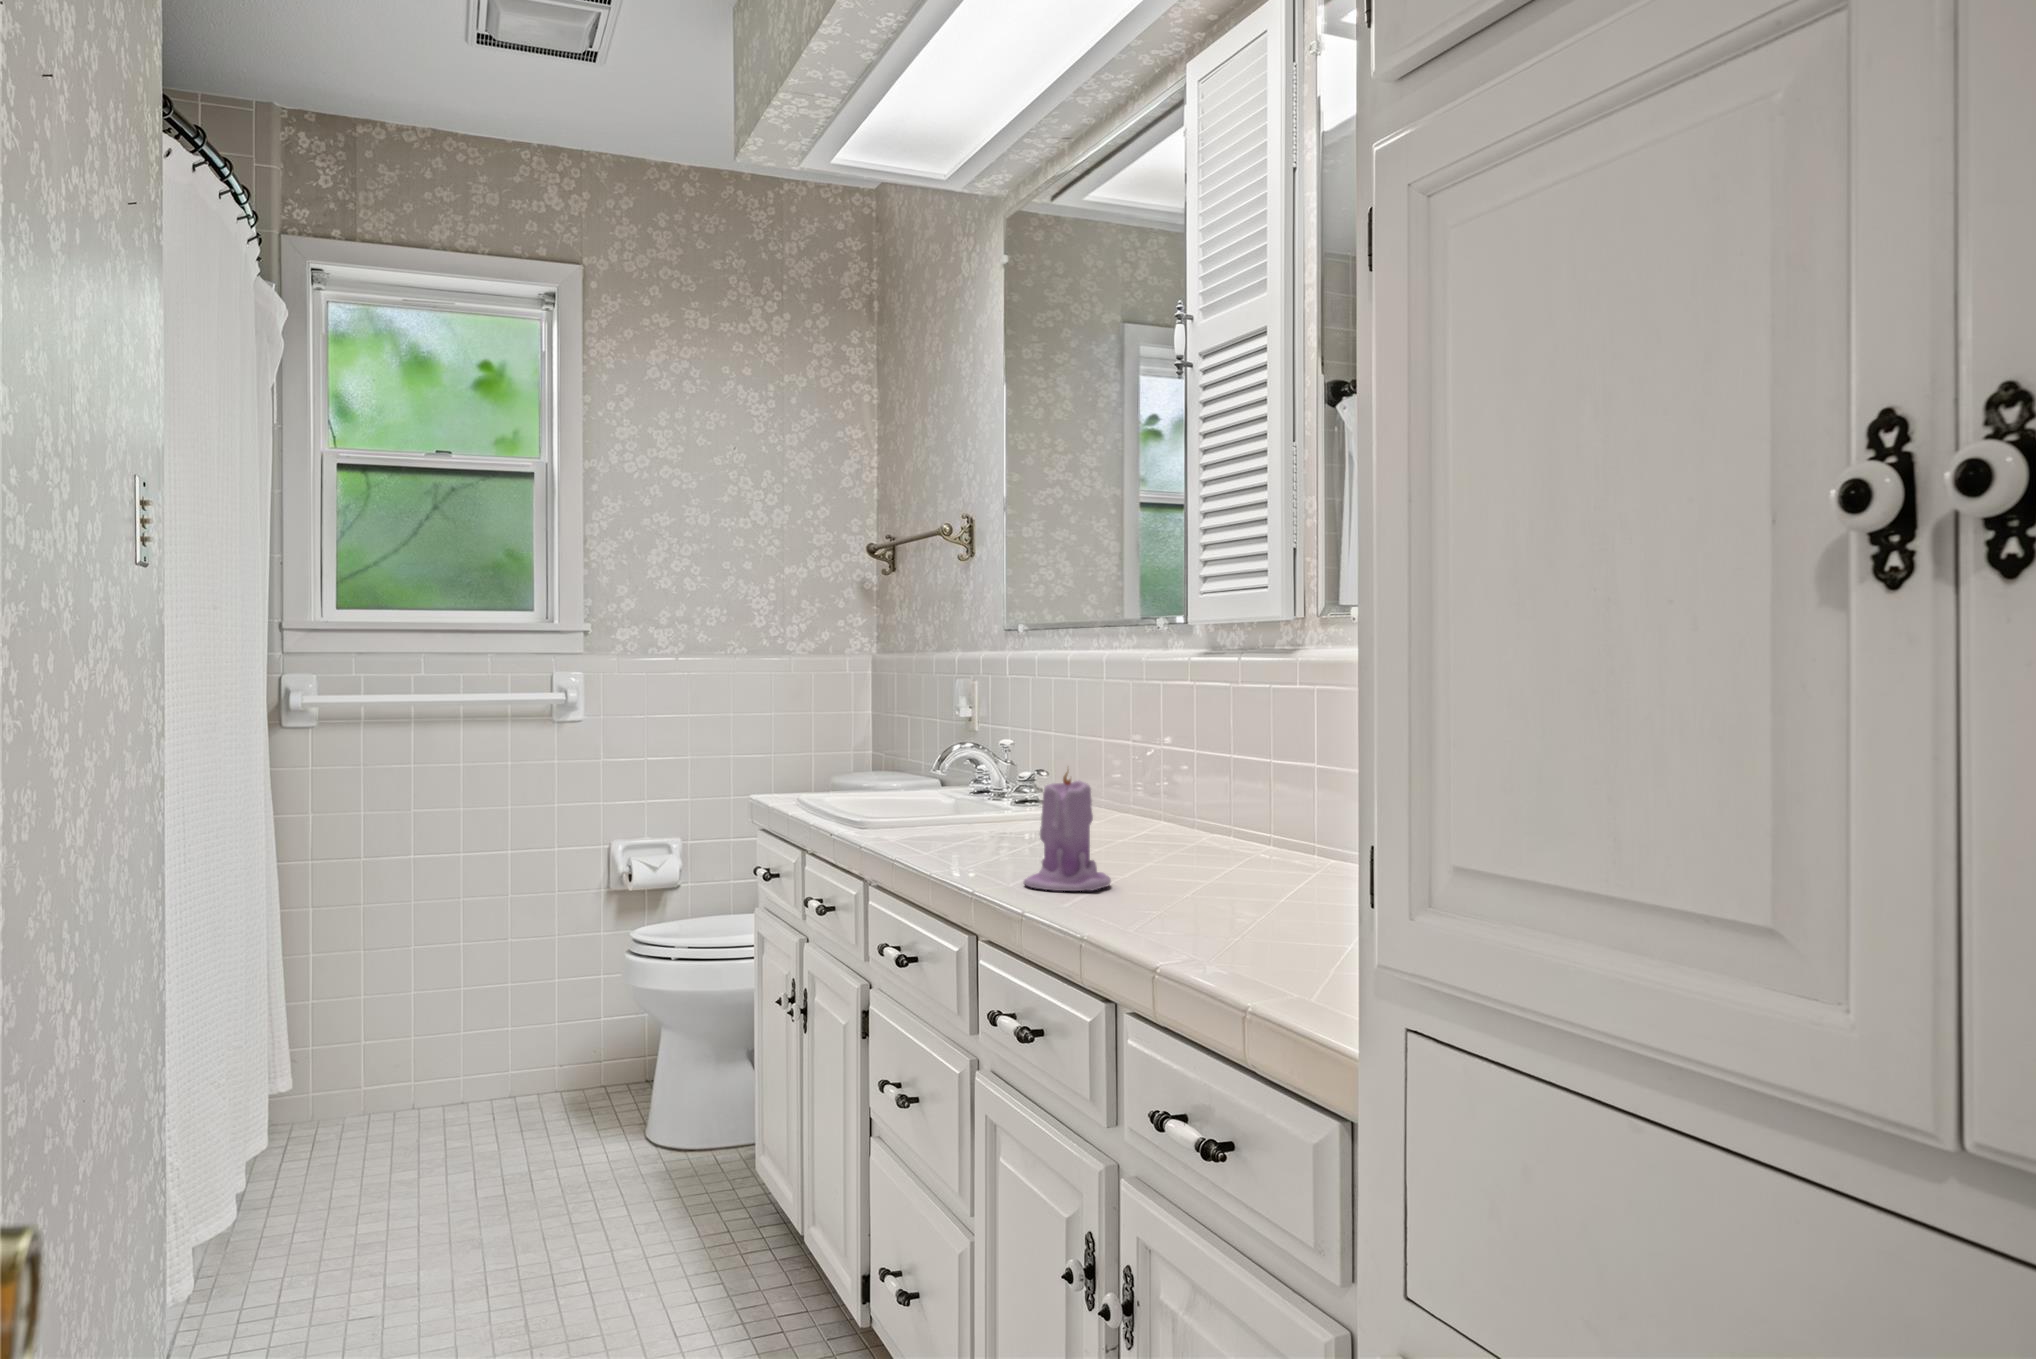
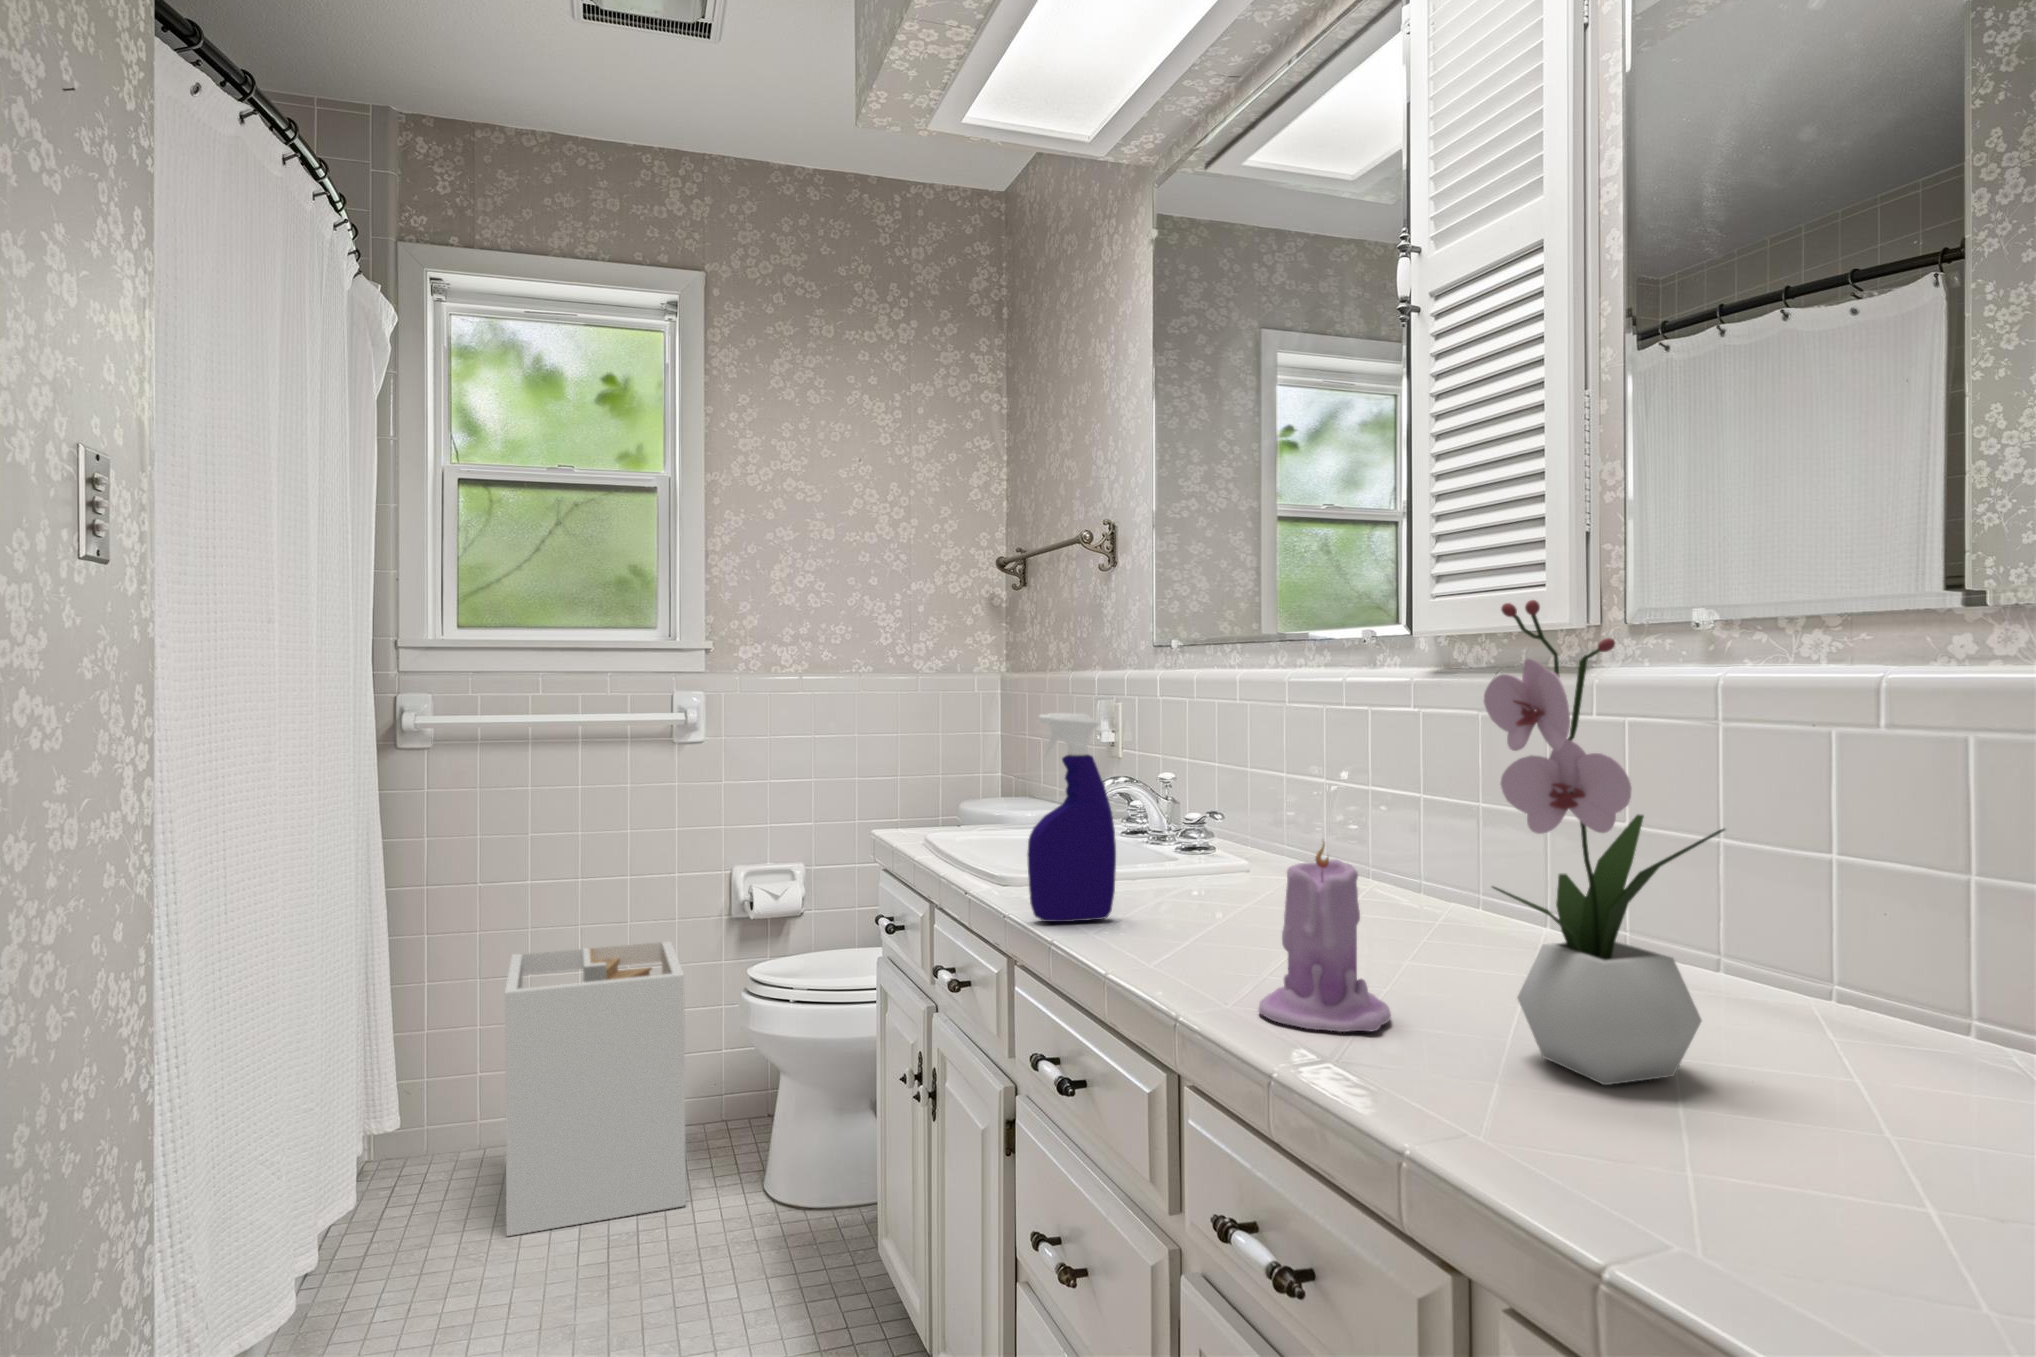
flower arrangement: none [1156,605,1295,908] -> present [1484,600,1725,1085]
spray bottle: none [876,684,946,846] -> present [1027,713,1116,922]
laundry hamper: none [398,912,573,1180] -> present [505,941,686,1236]

